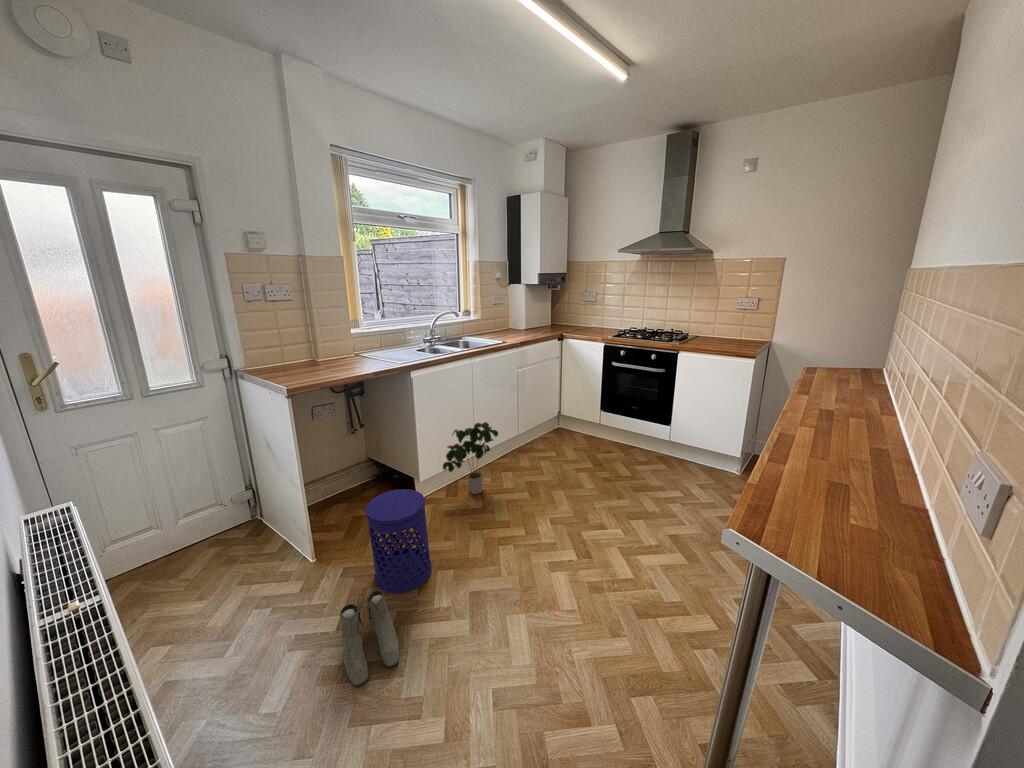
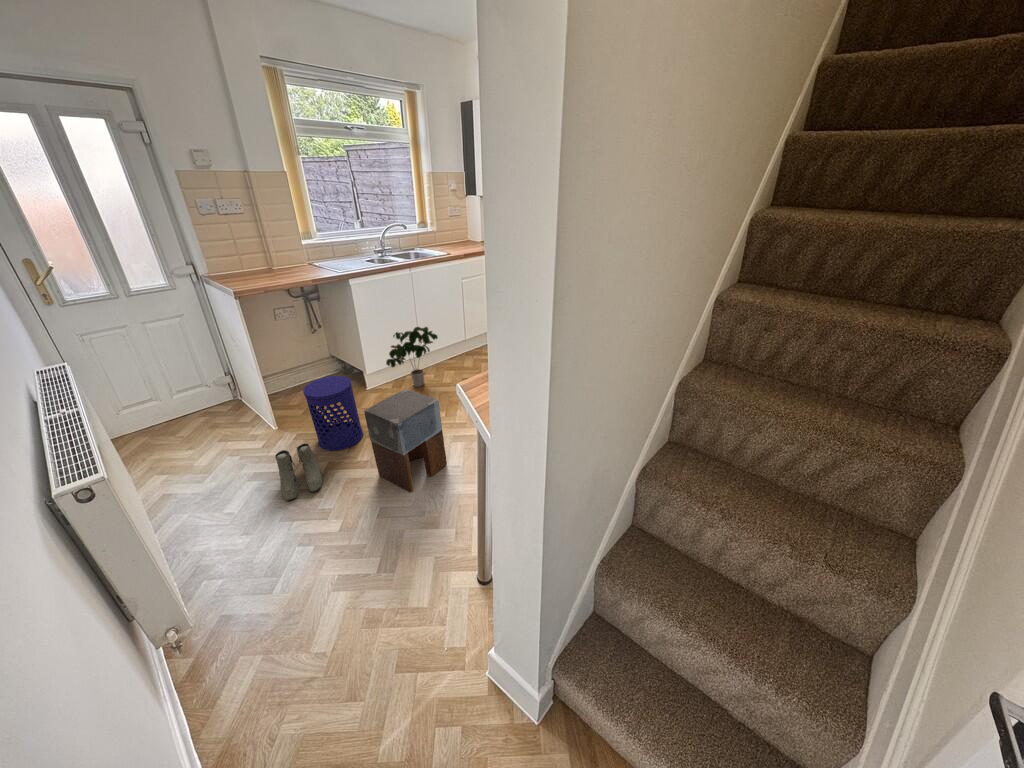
stool: none [468,507,560,660] -> present [364,389,447,493]

